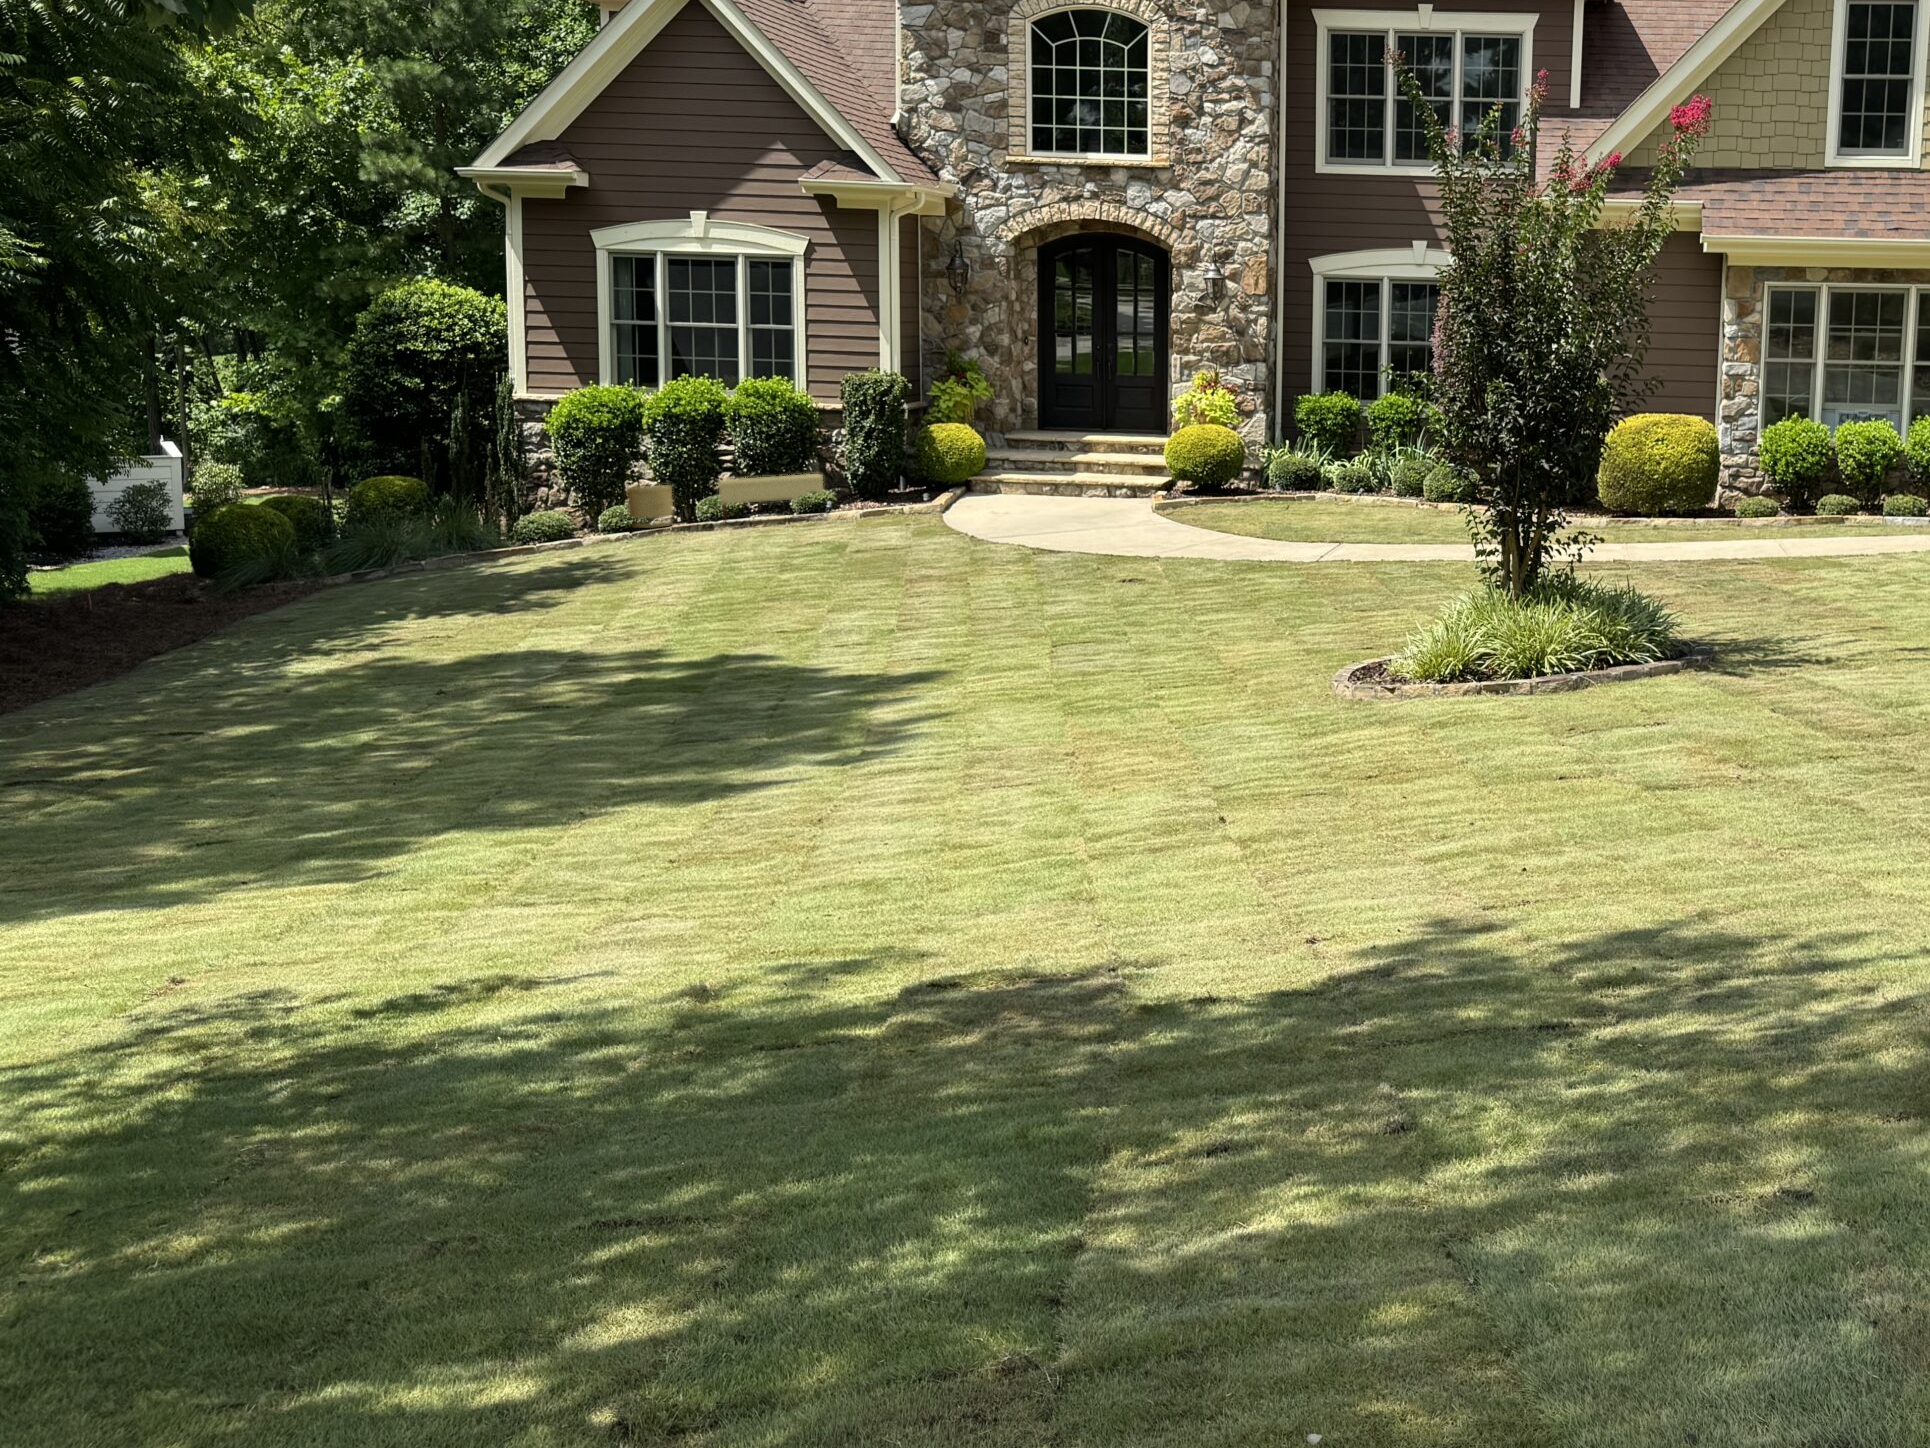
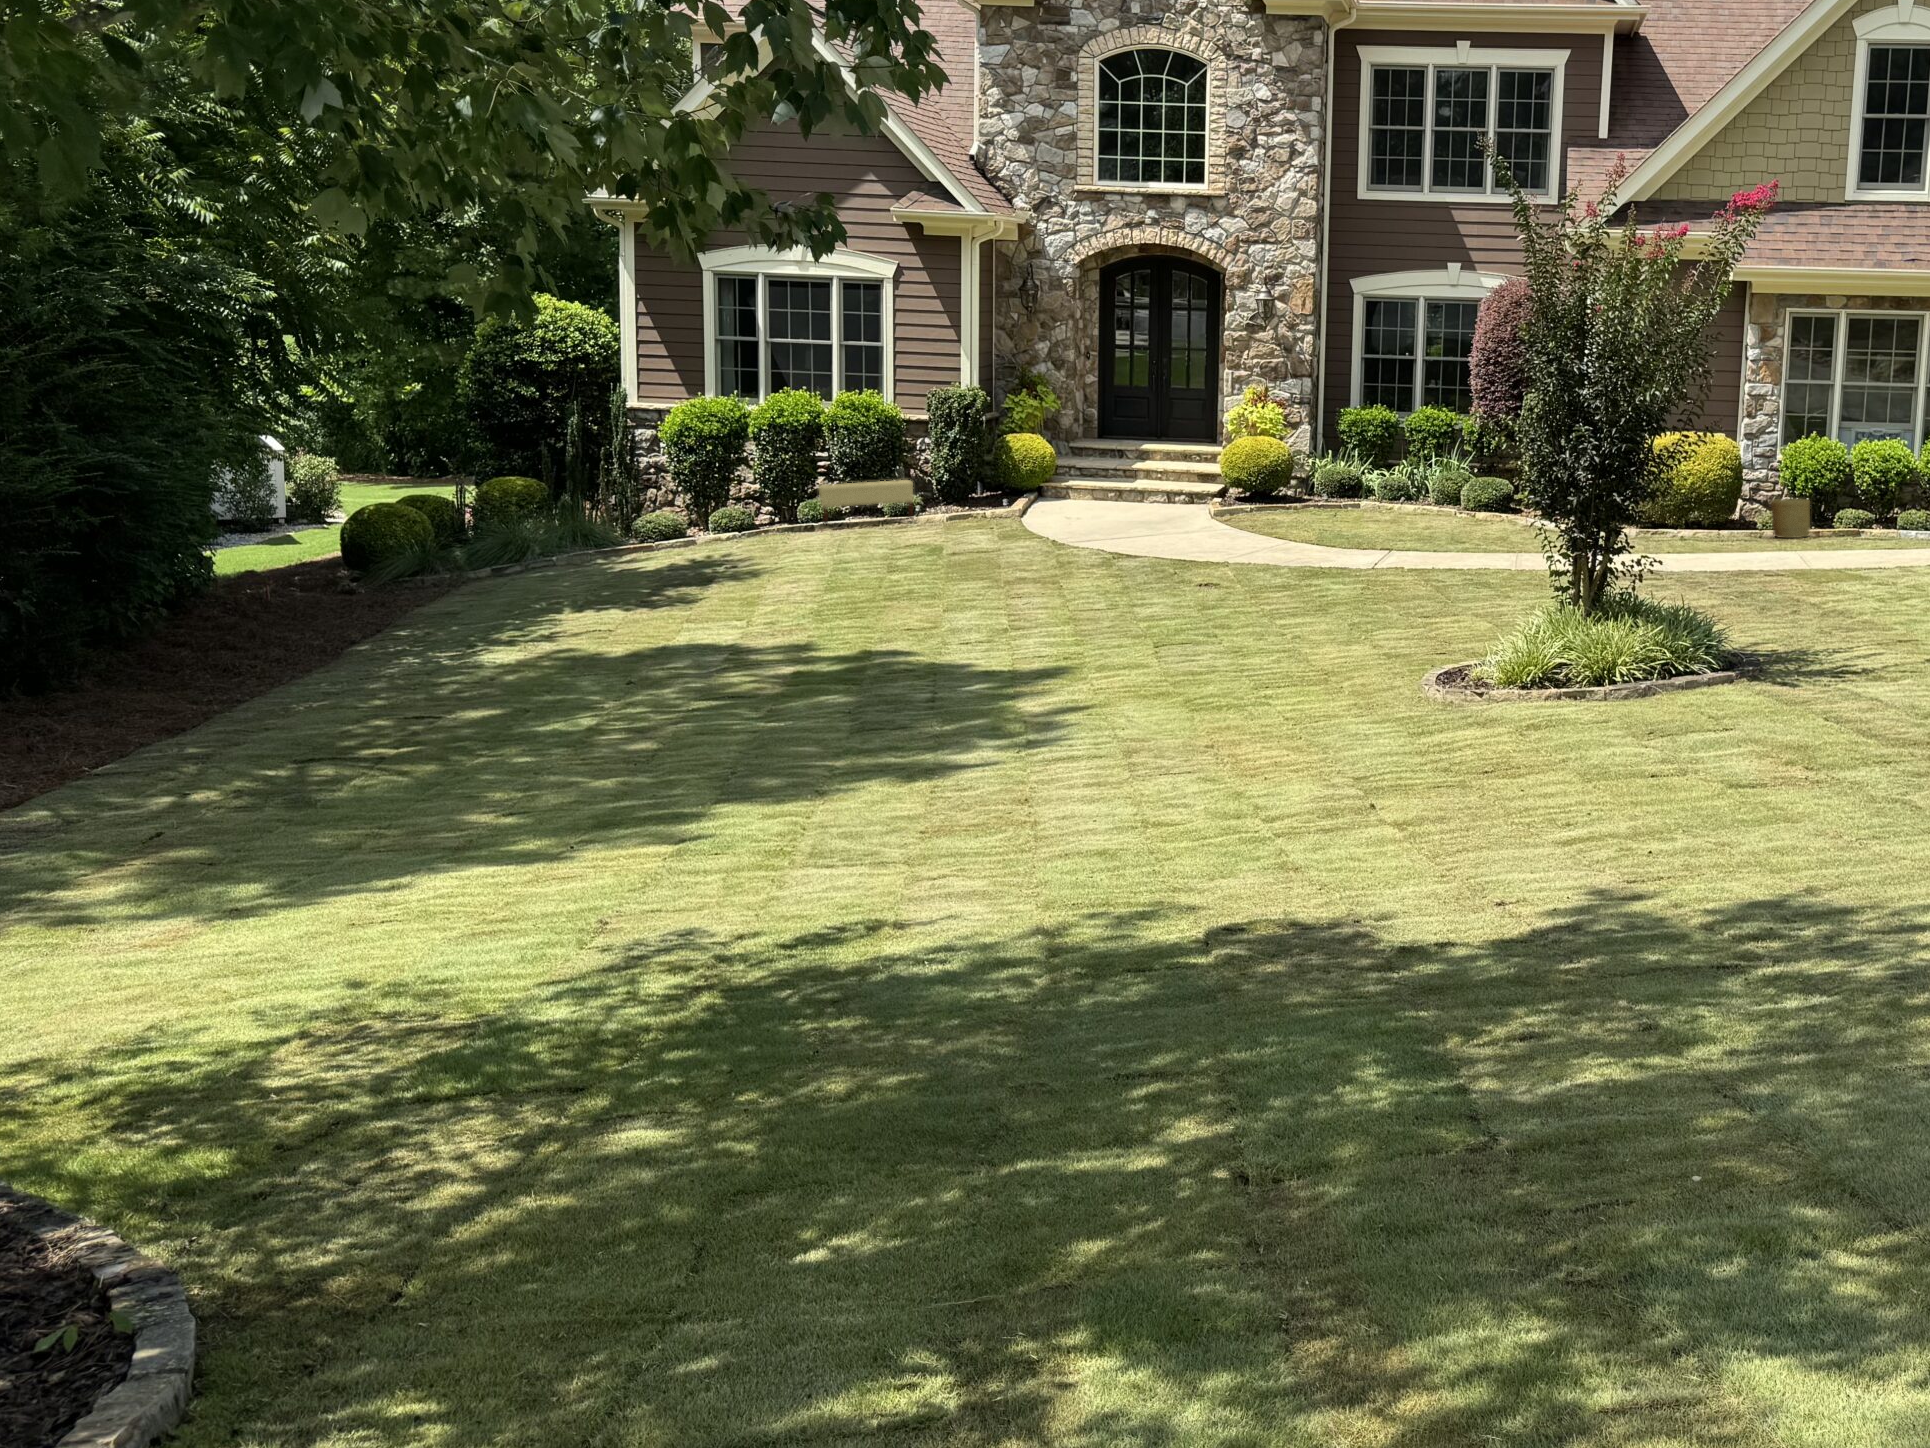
woven basket: present [626,485,673,528] -> present [1770,498,1810,538]

